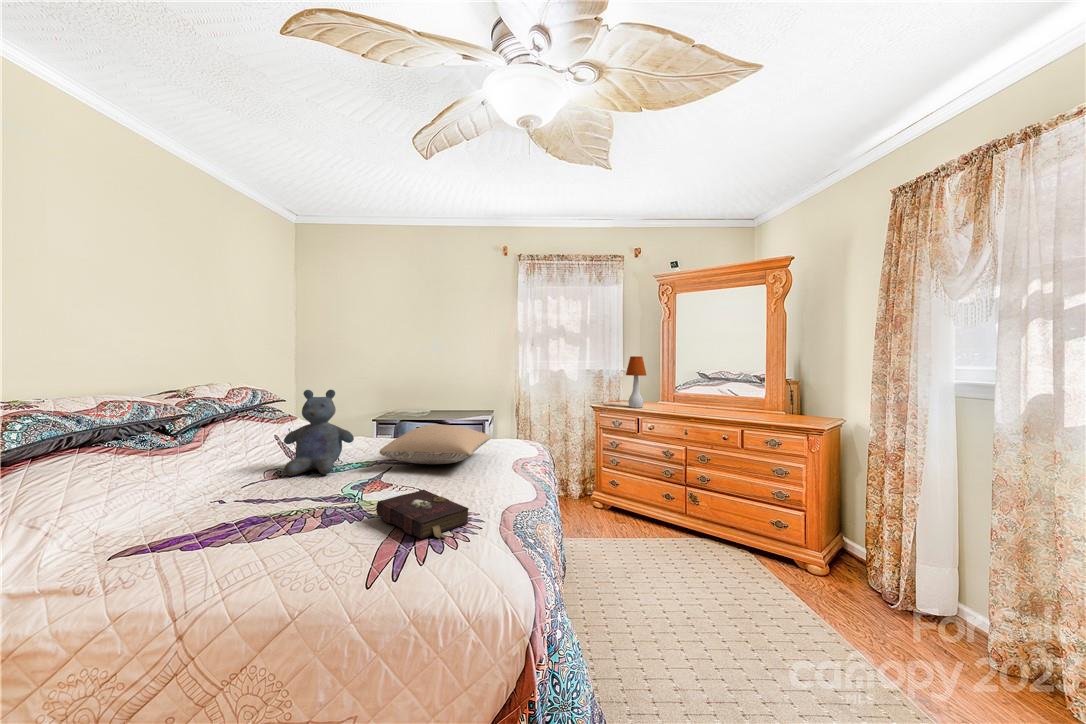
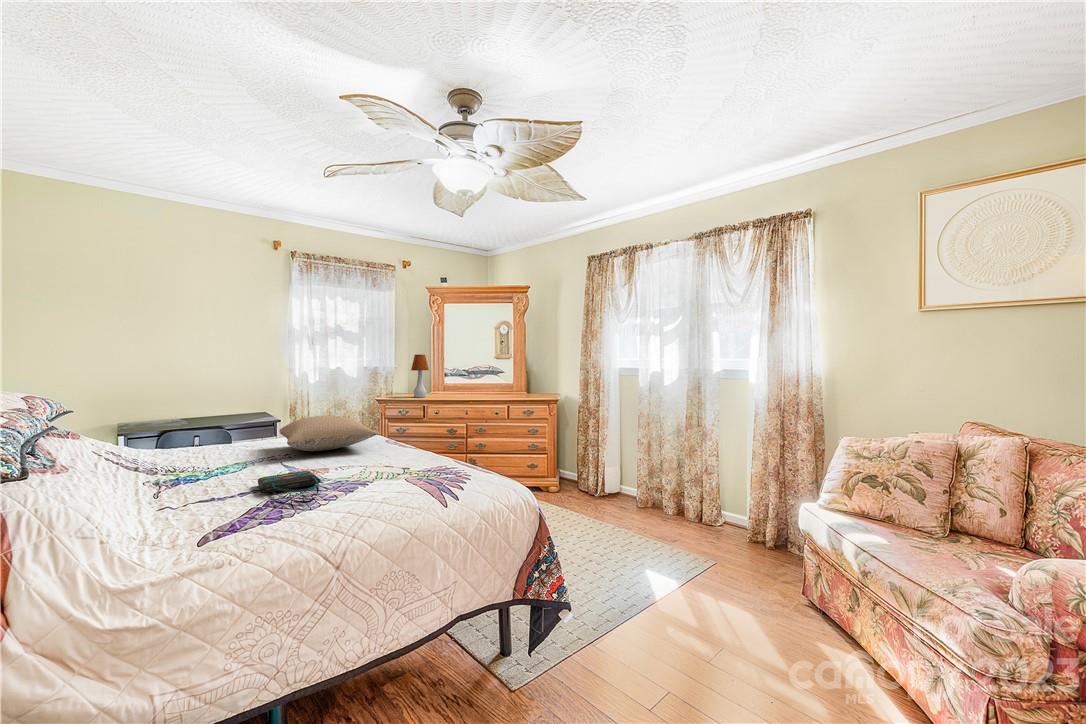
stuffed bear: present [284,390,354,476] -> none [164,388,246,477]
book: present [376,490,469,539] -> none [372,456,445,477]
tote bag: none [247,491,342,540] -> present [258,471,323,503]

